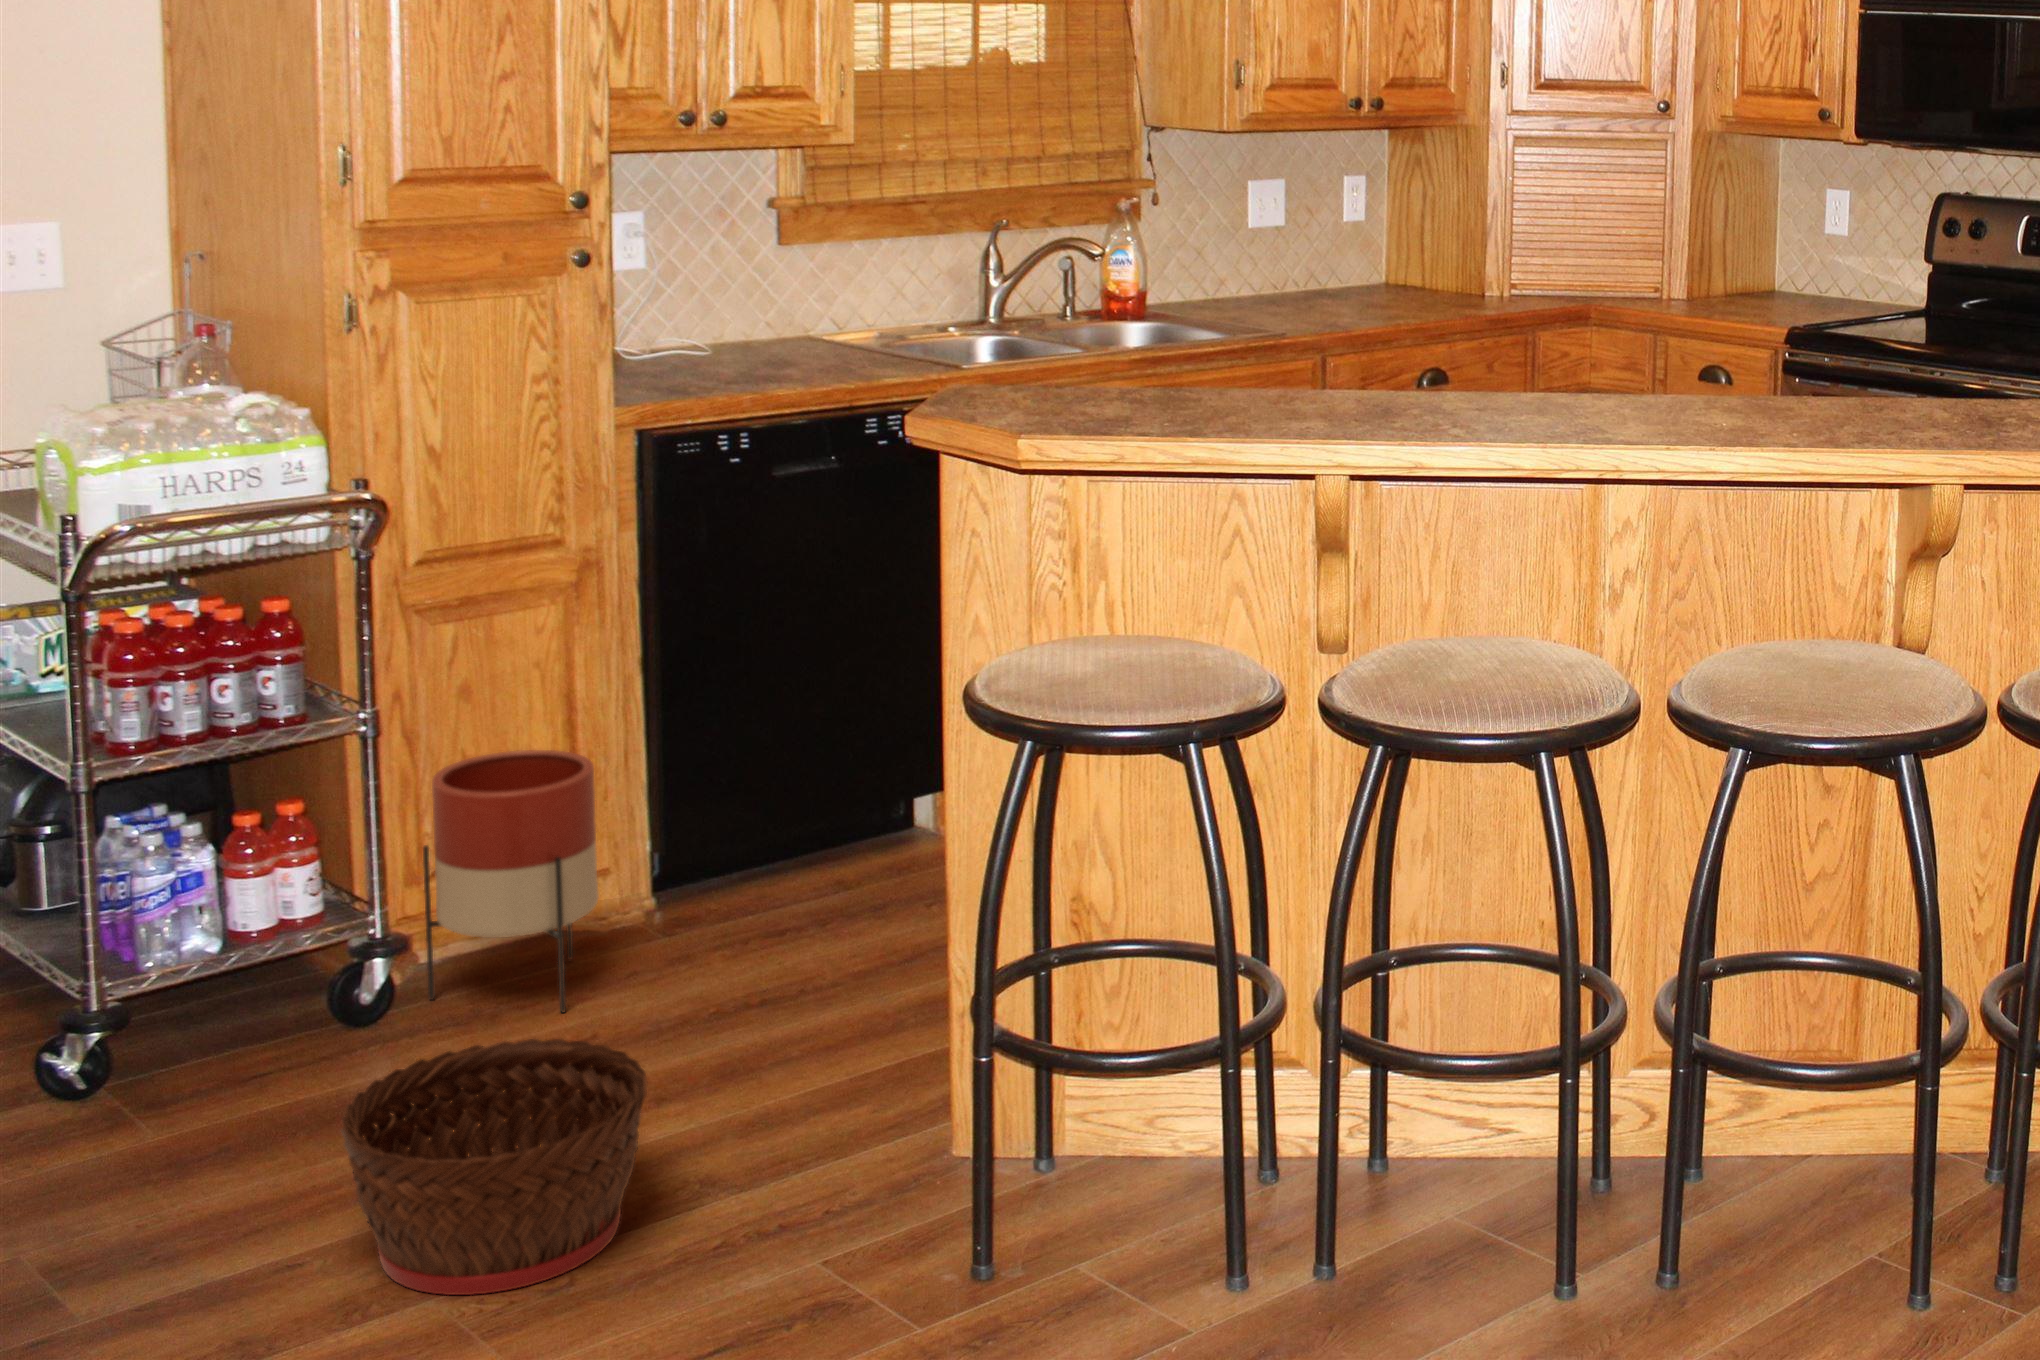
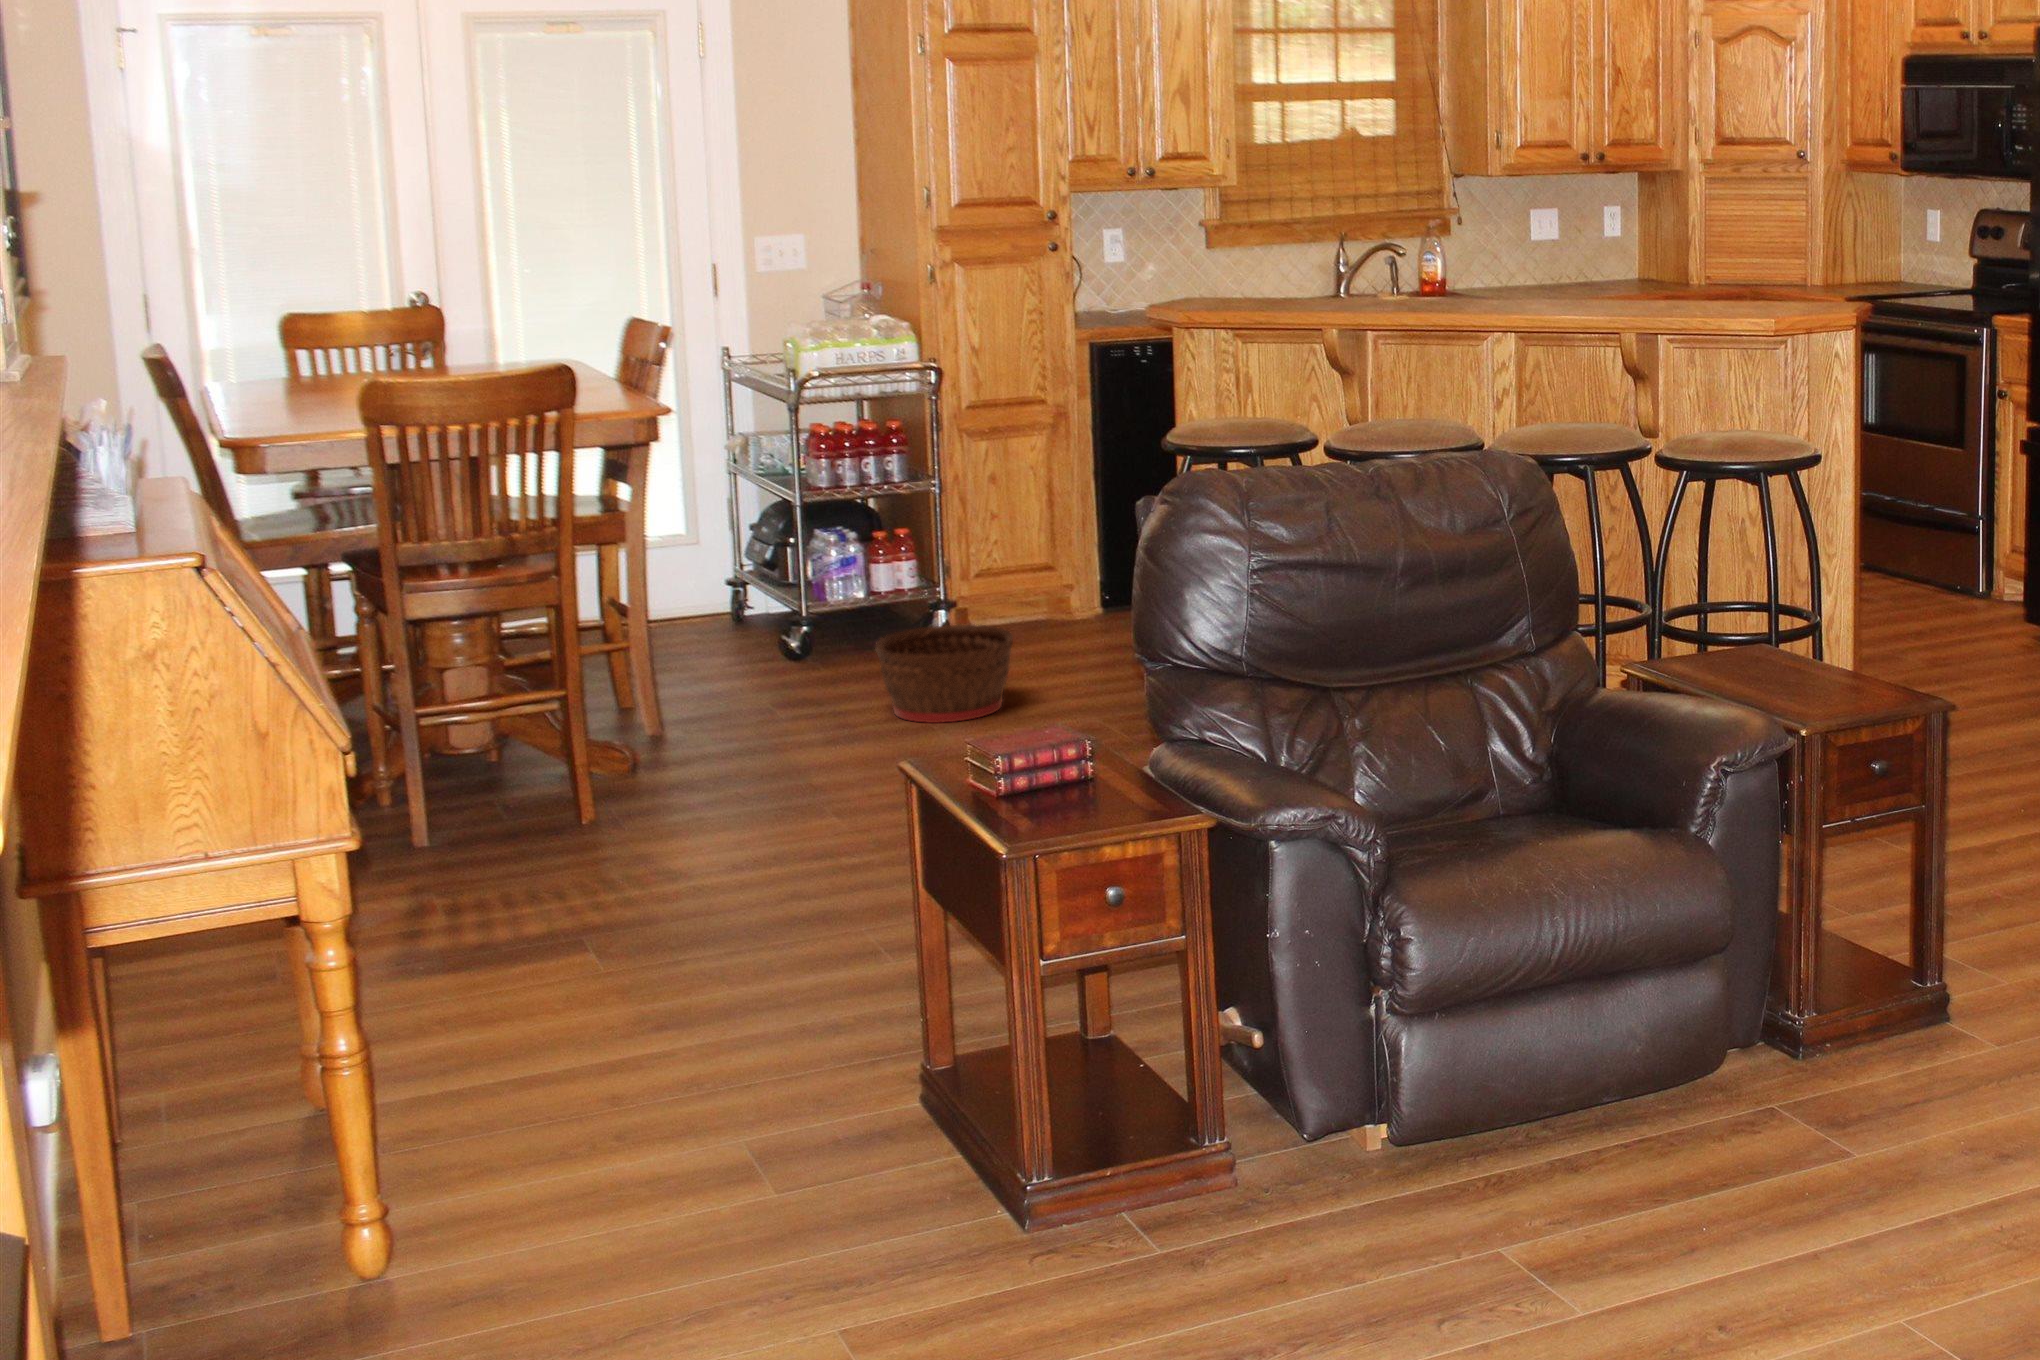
planter: present [423,750,598,1012] -> none [965,512,1052,645]

